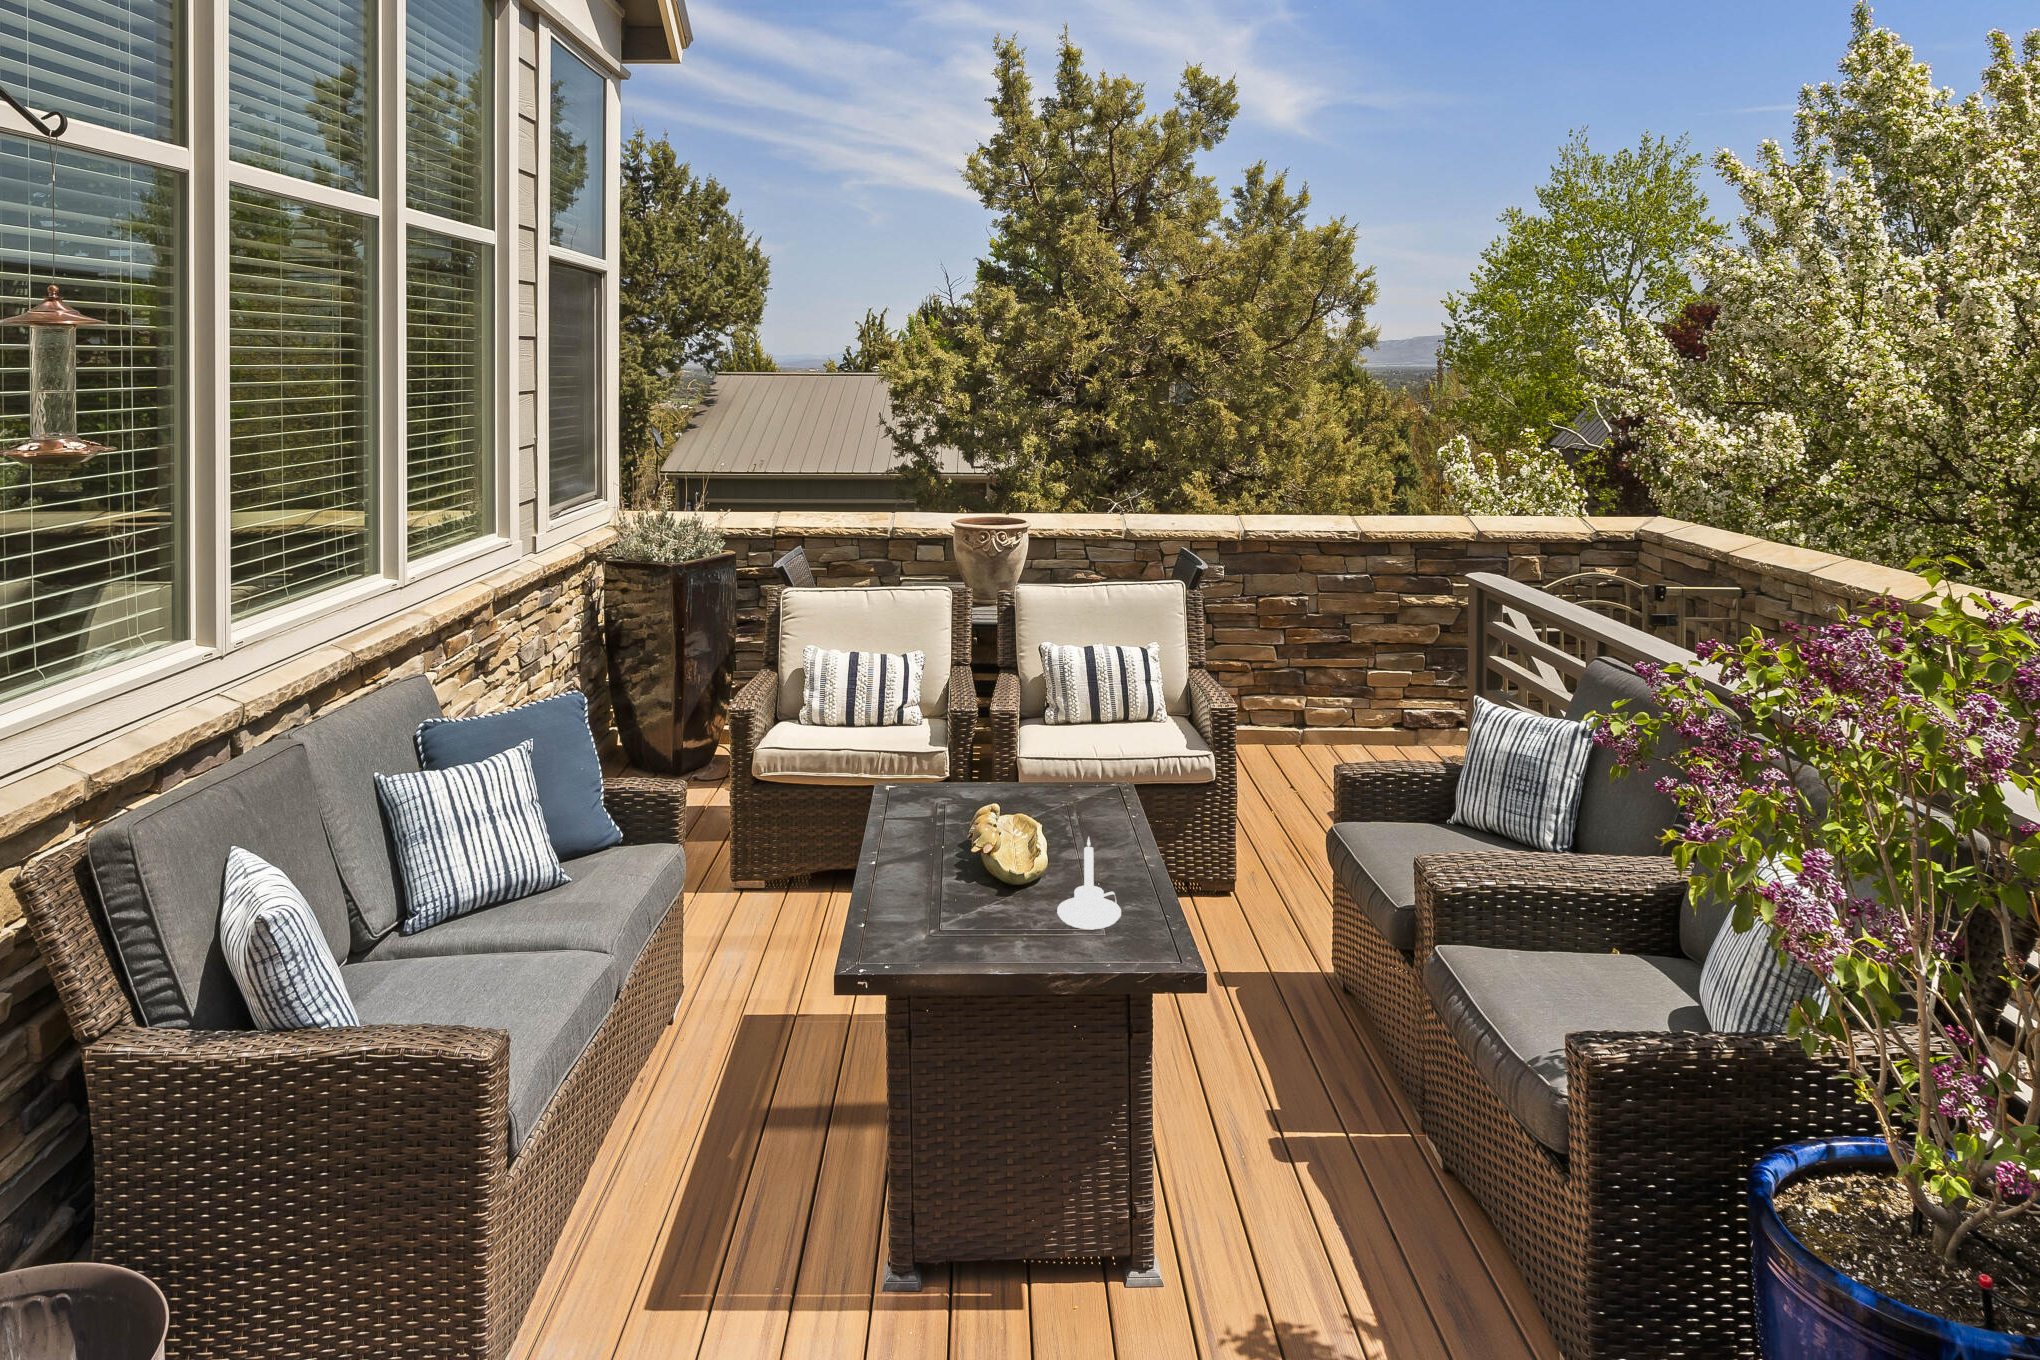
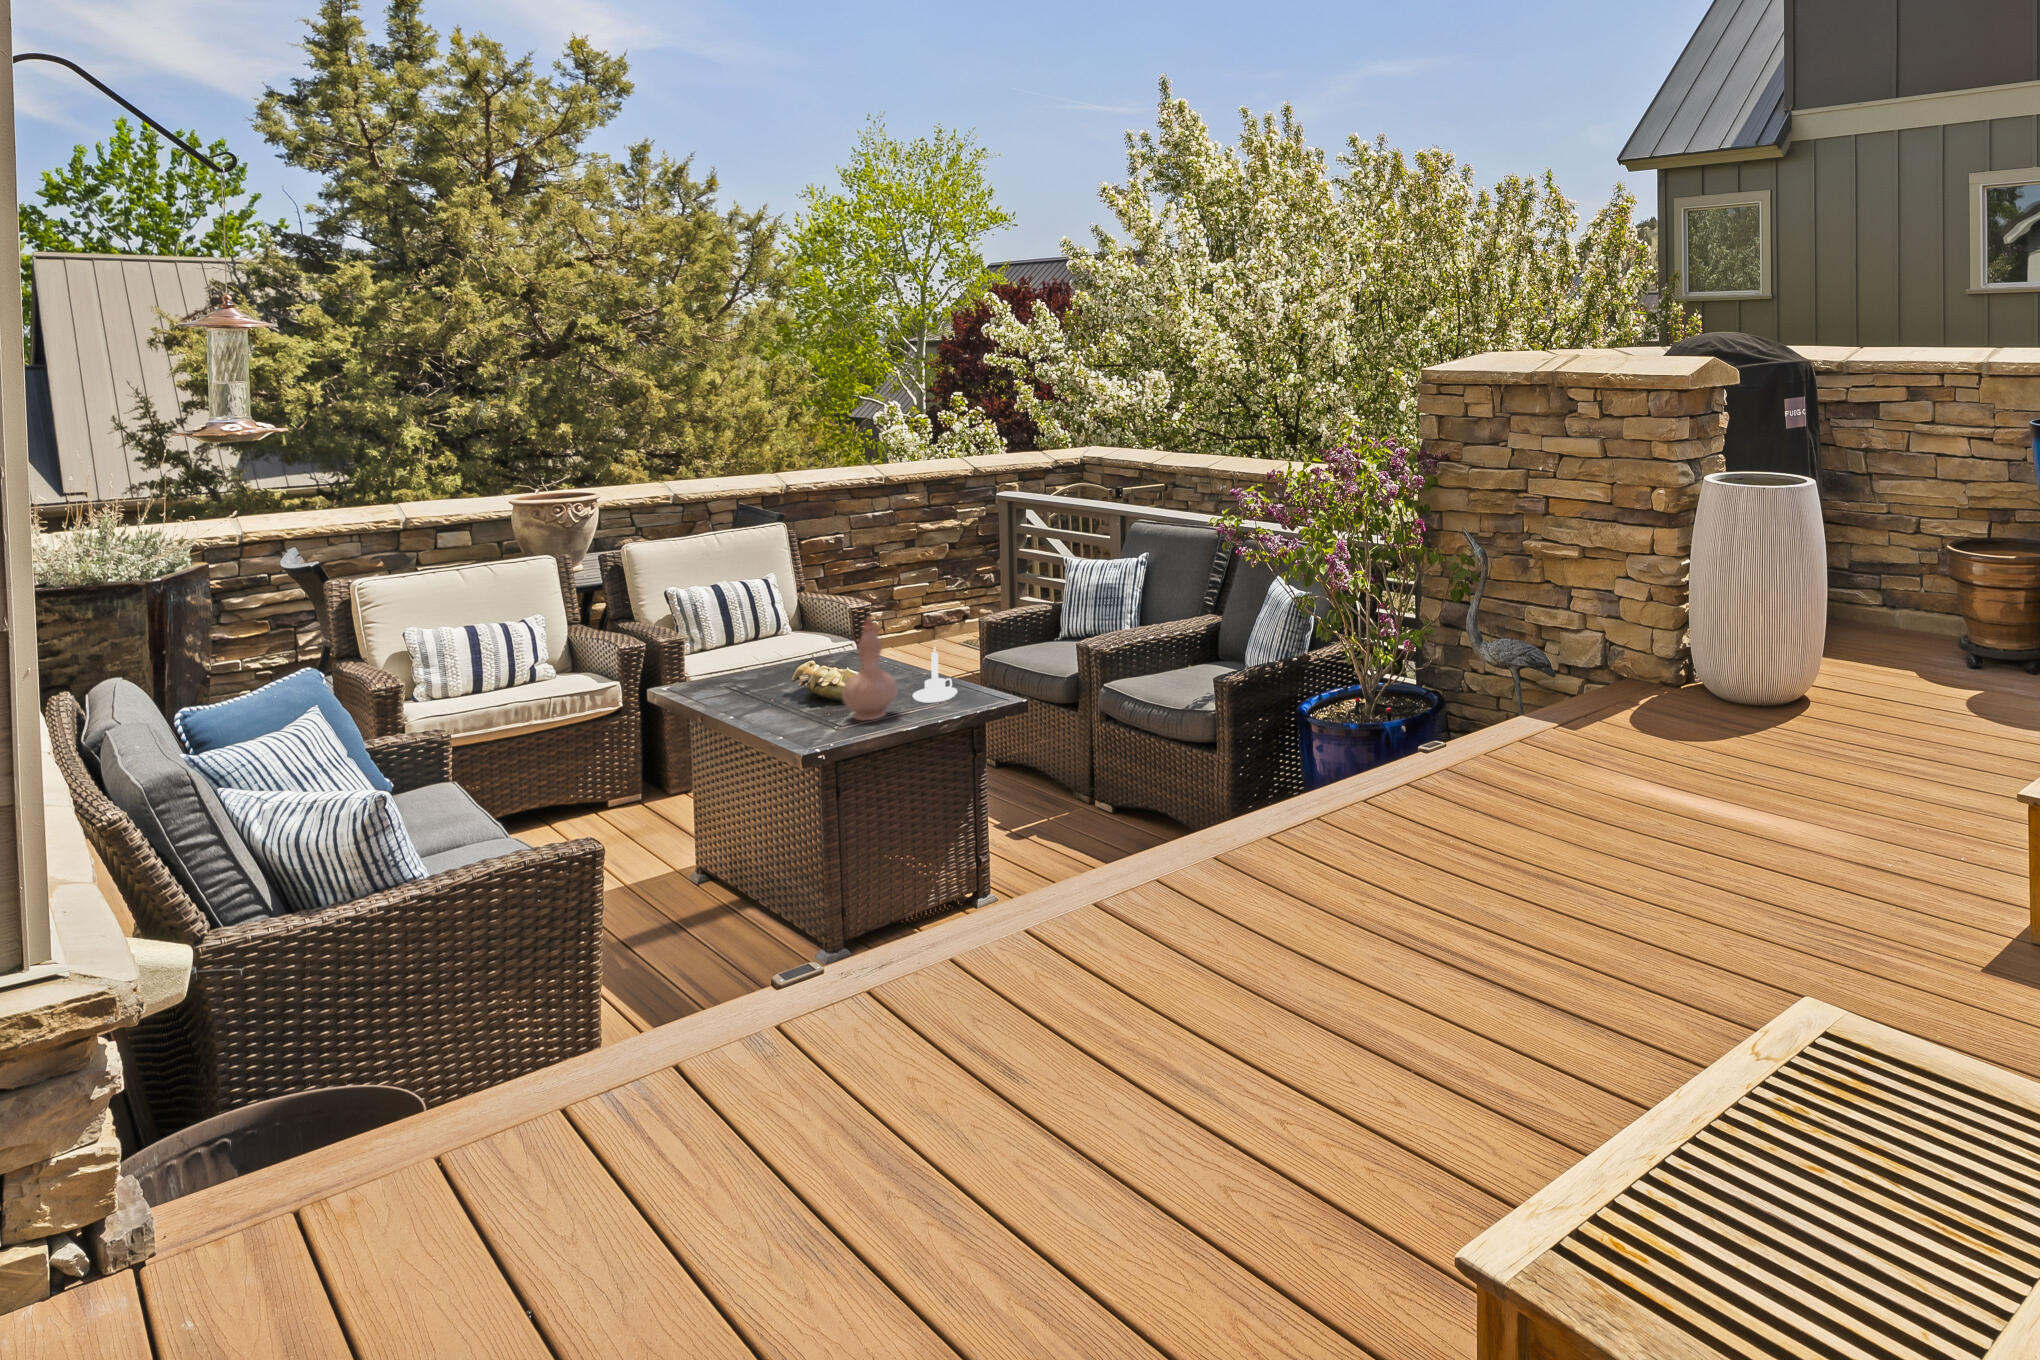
vase: none [939,776,1015,935] -> present [842,617,898,720]

